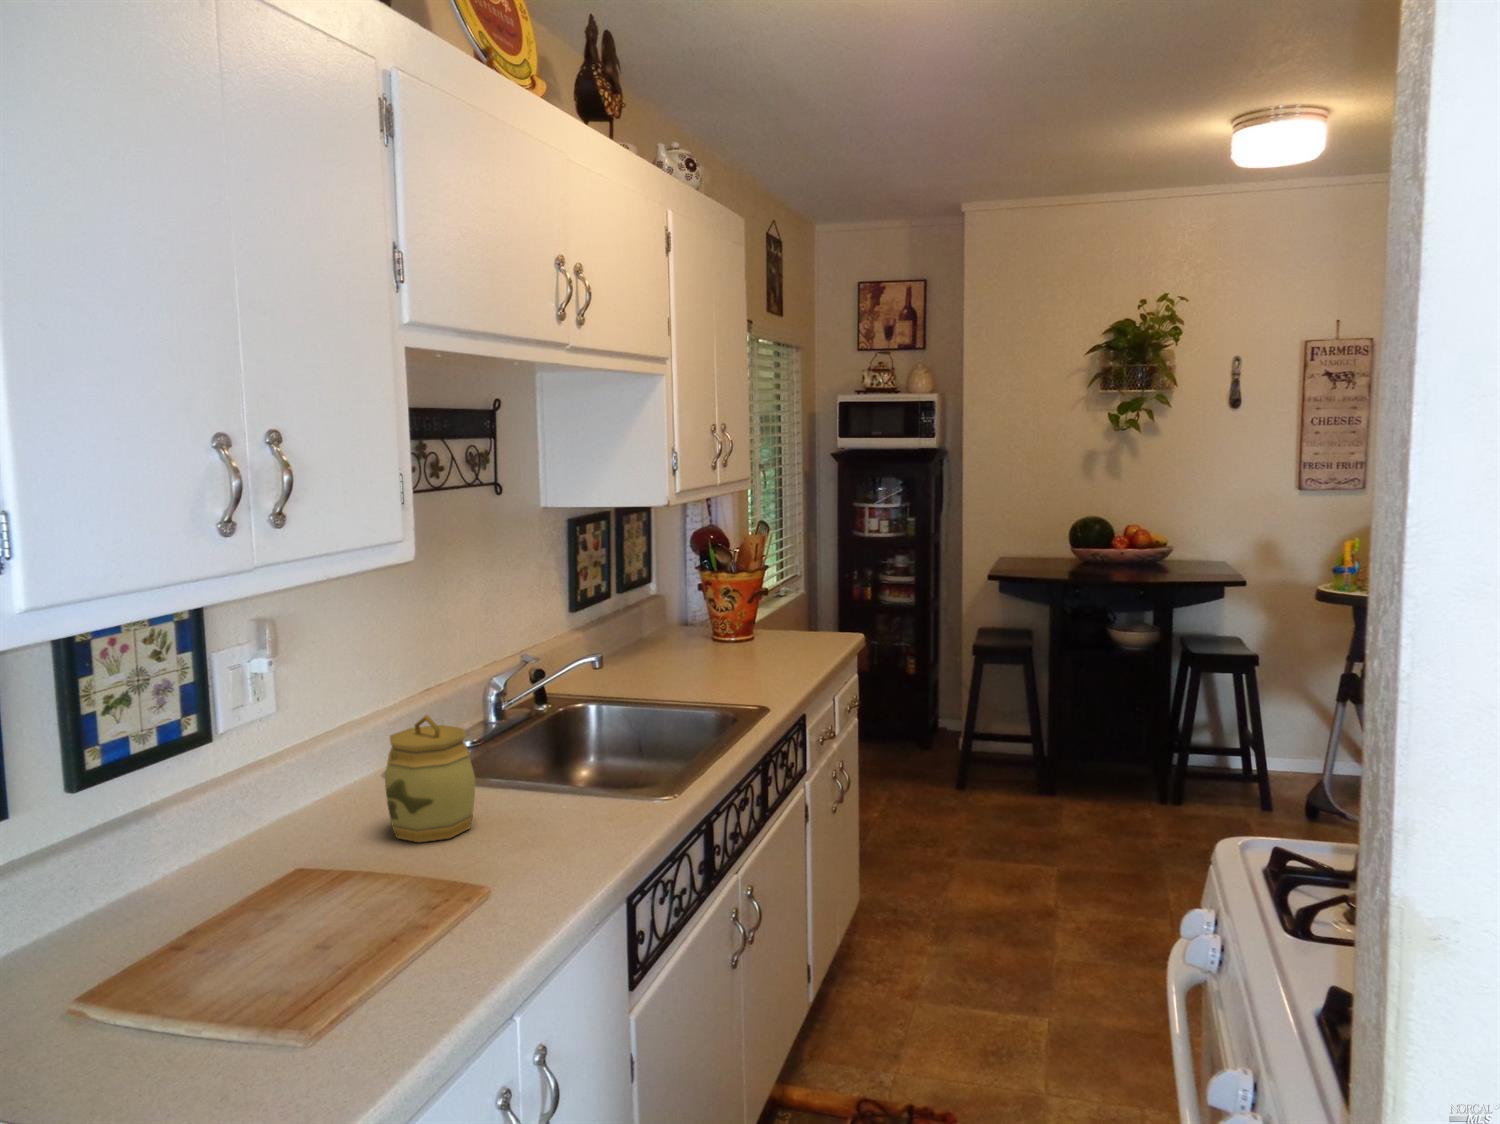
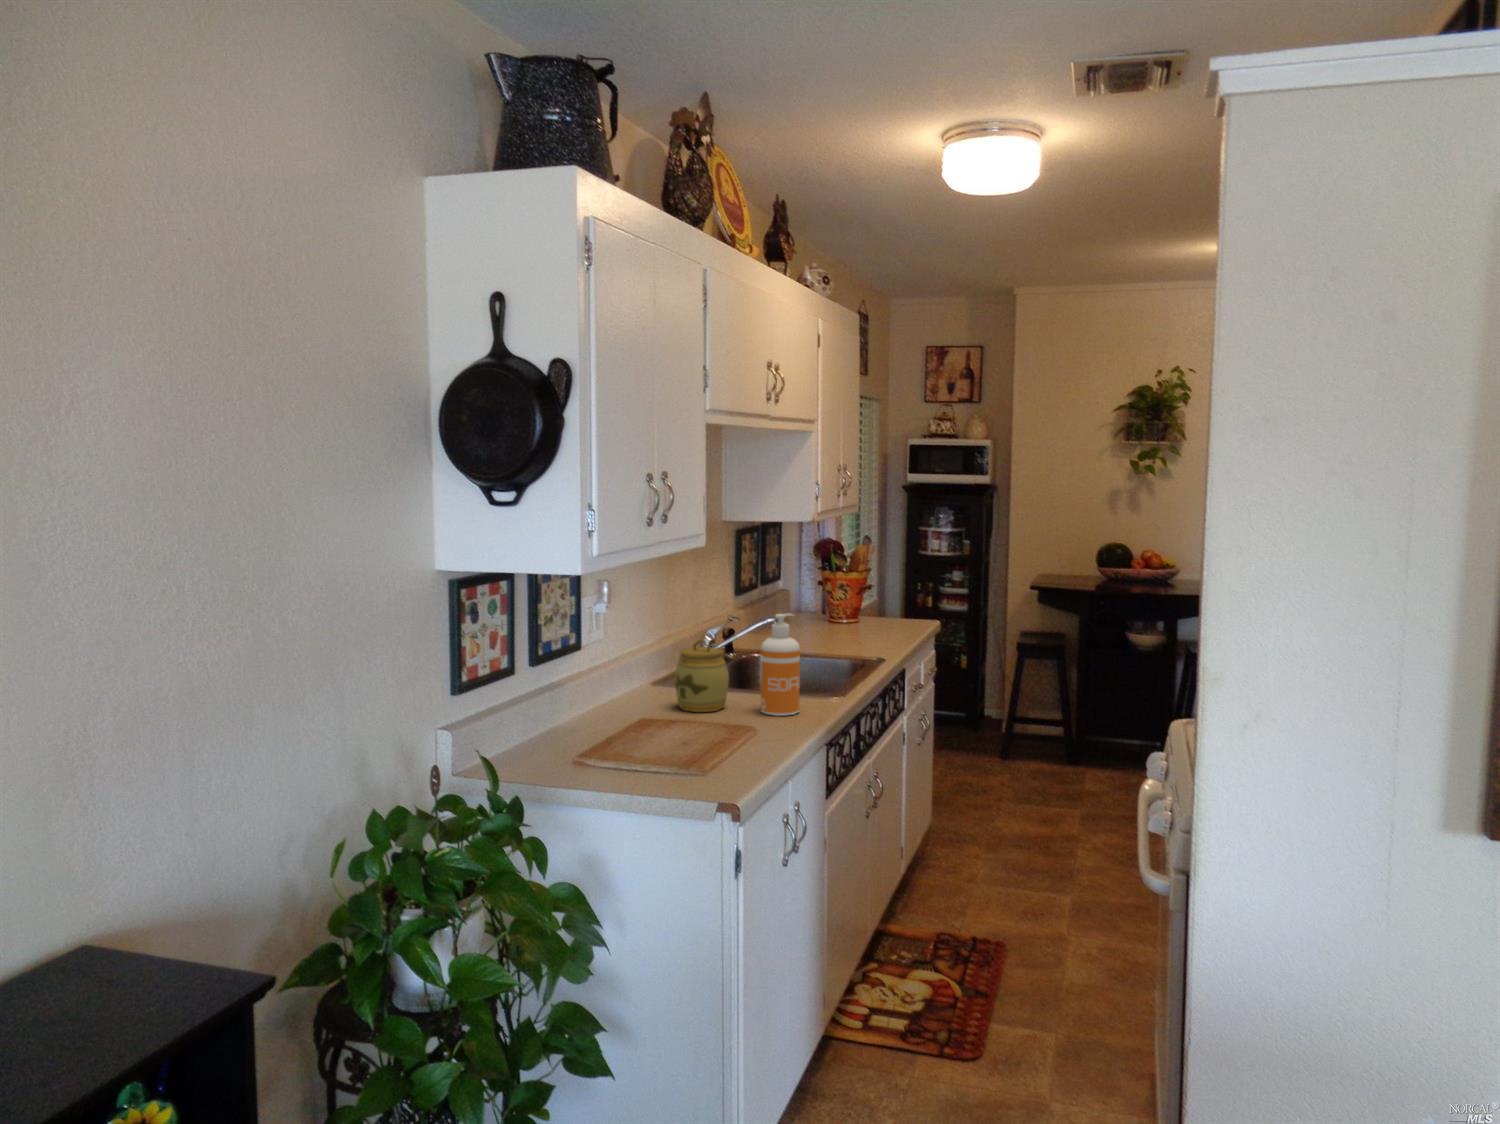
soap dispenser: none [522,669,594,847] -> present [761,614,800,716]

